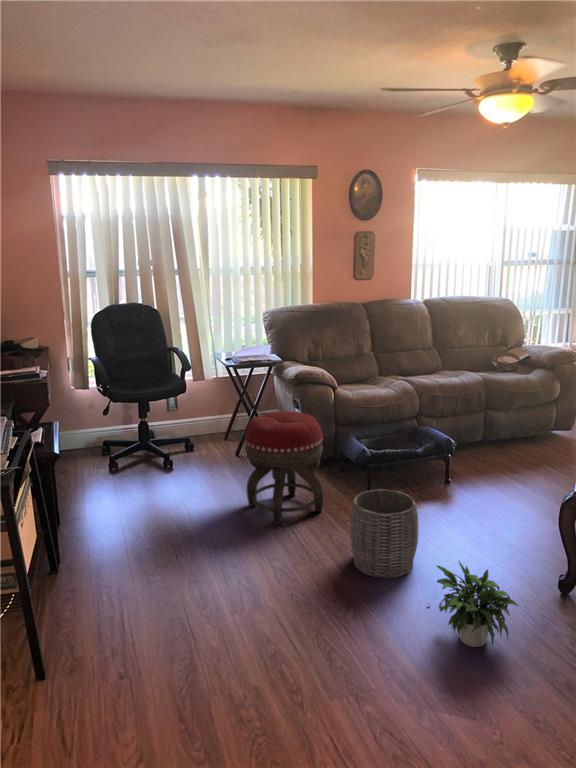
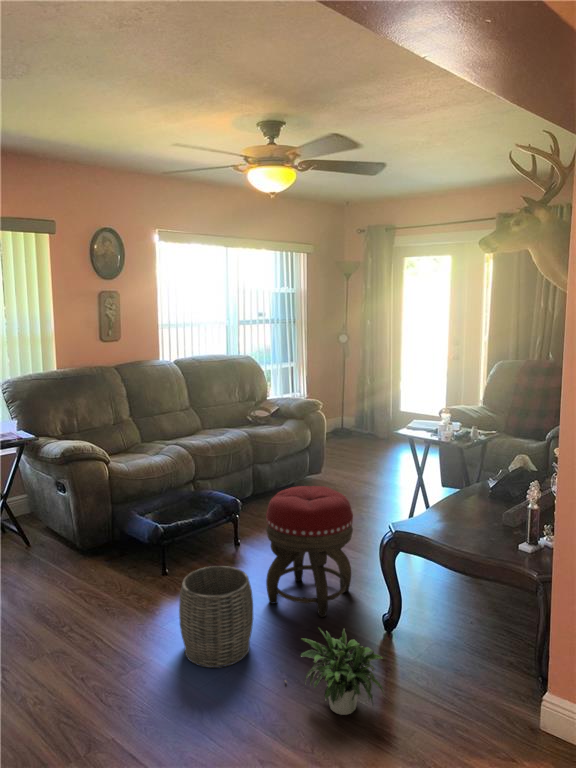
footstool: present [245,411,324,525] -> present [266,486,353,617]

